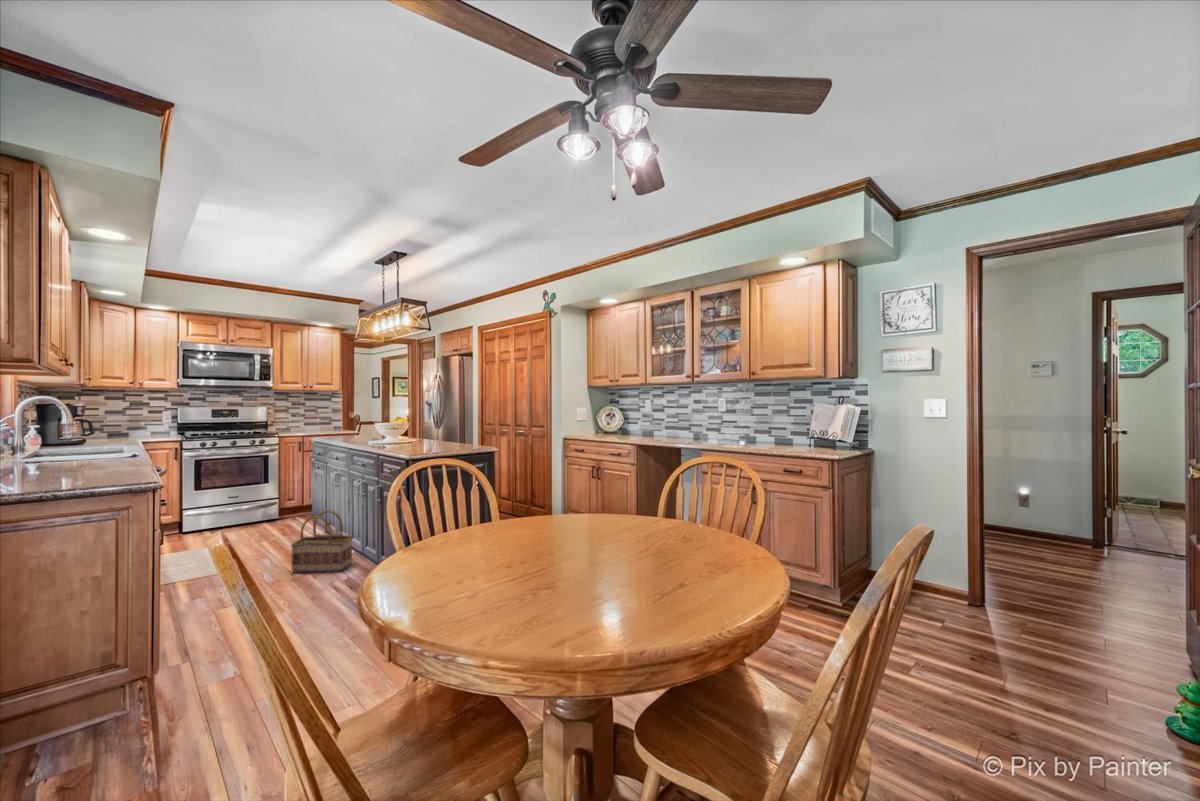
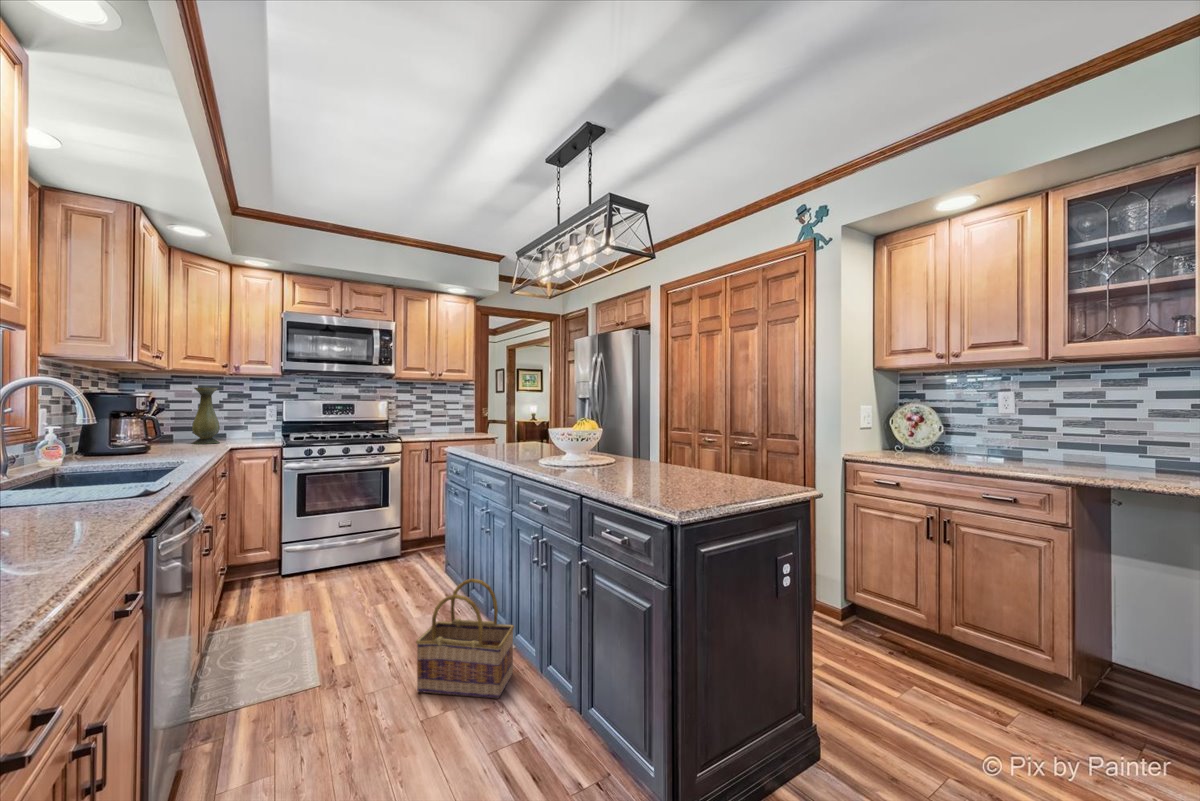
vase: none [110,399,133,440] -> present [192,388,220,444]

